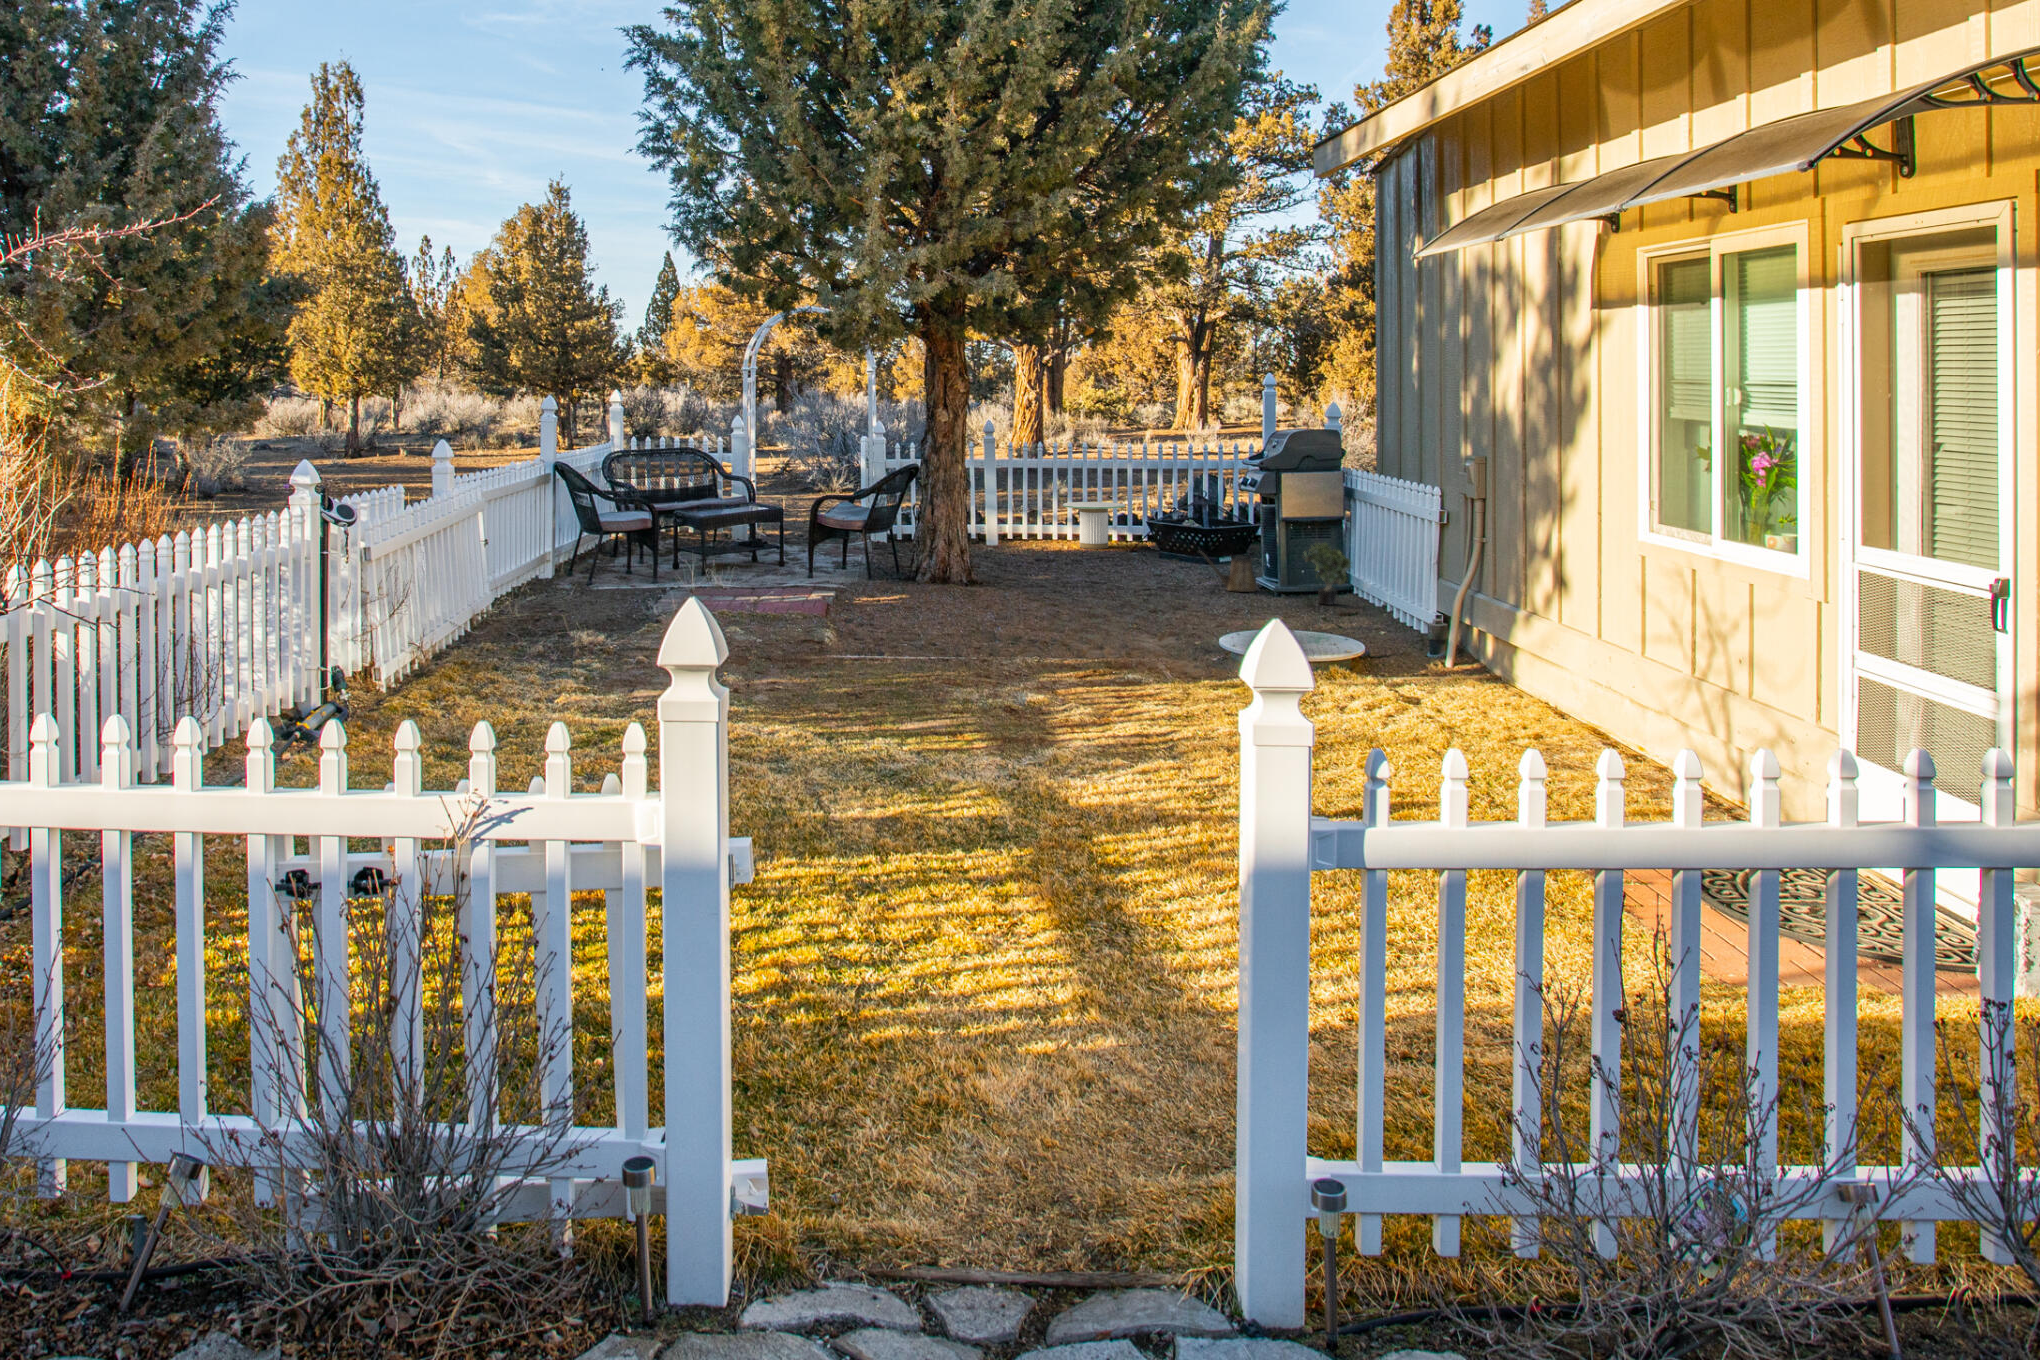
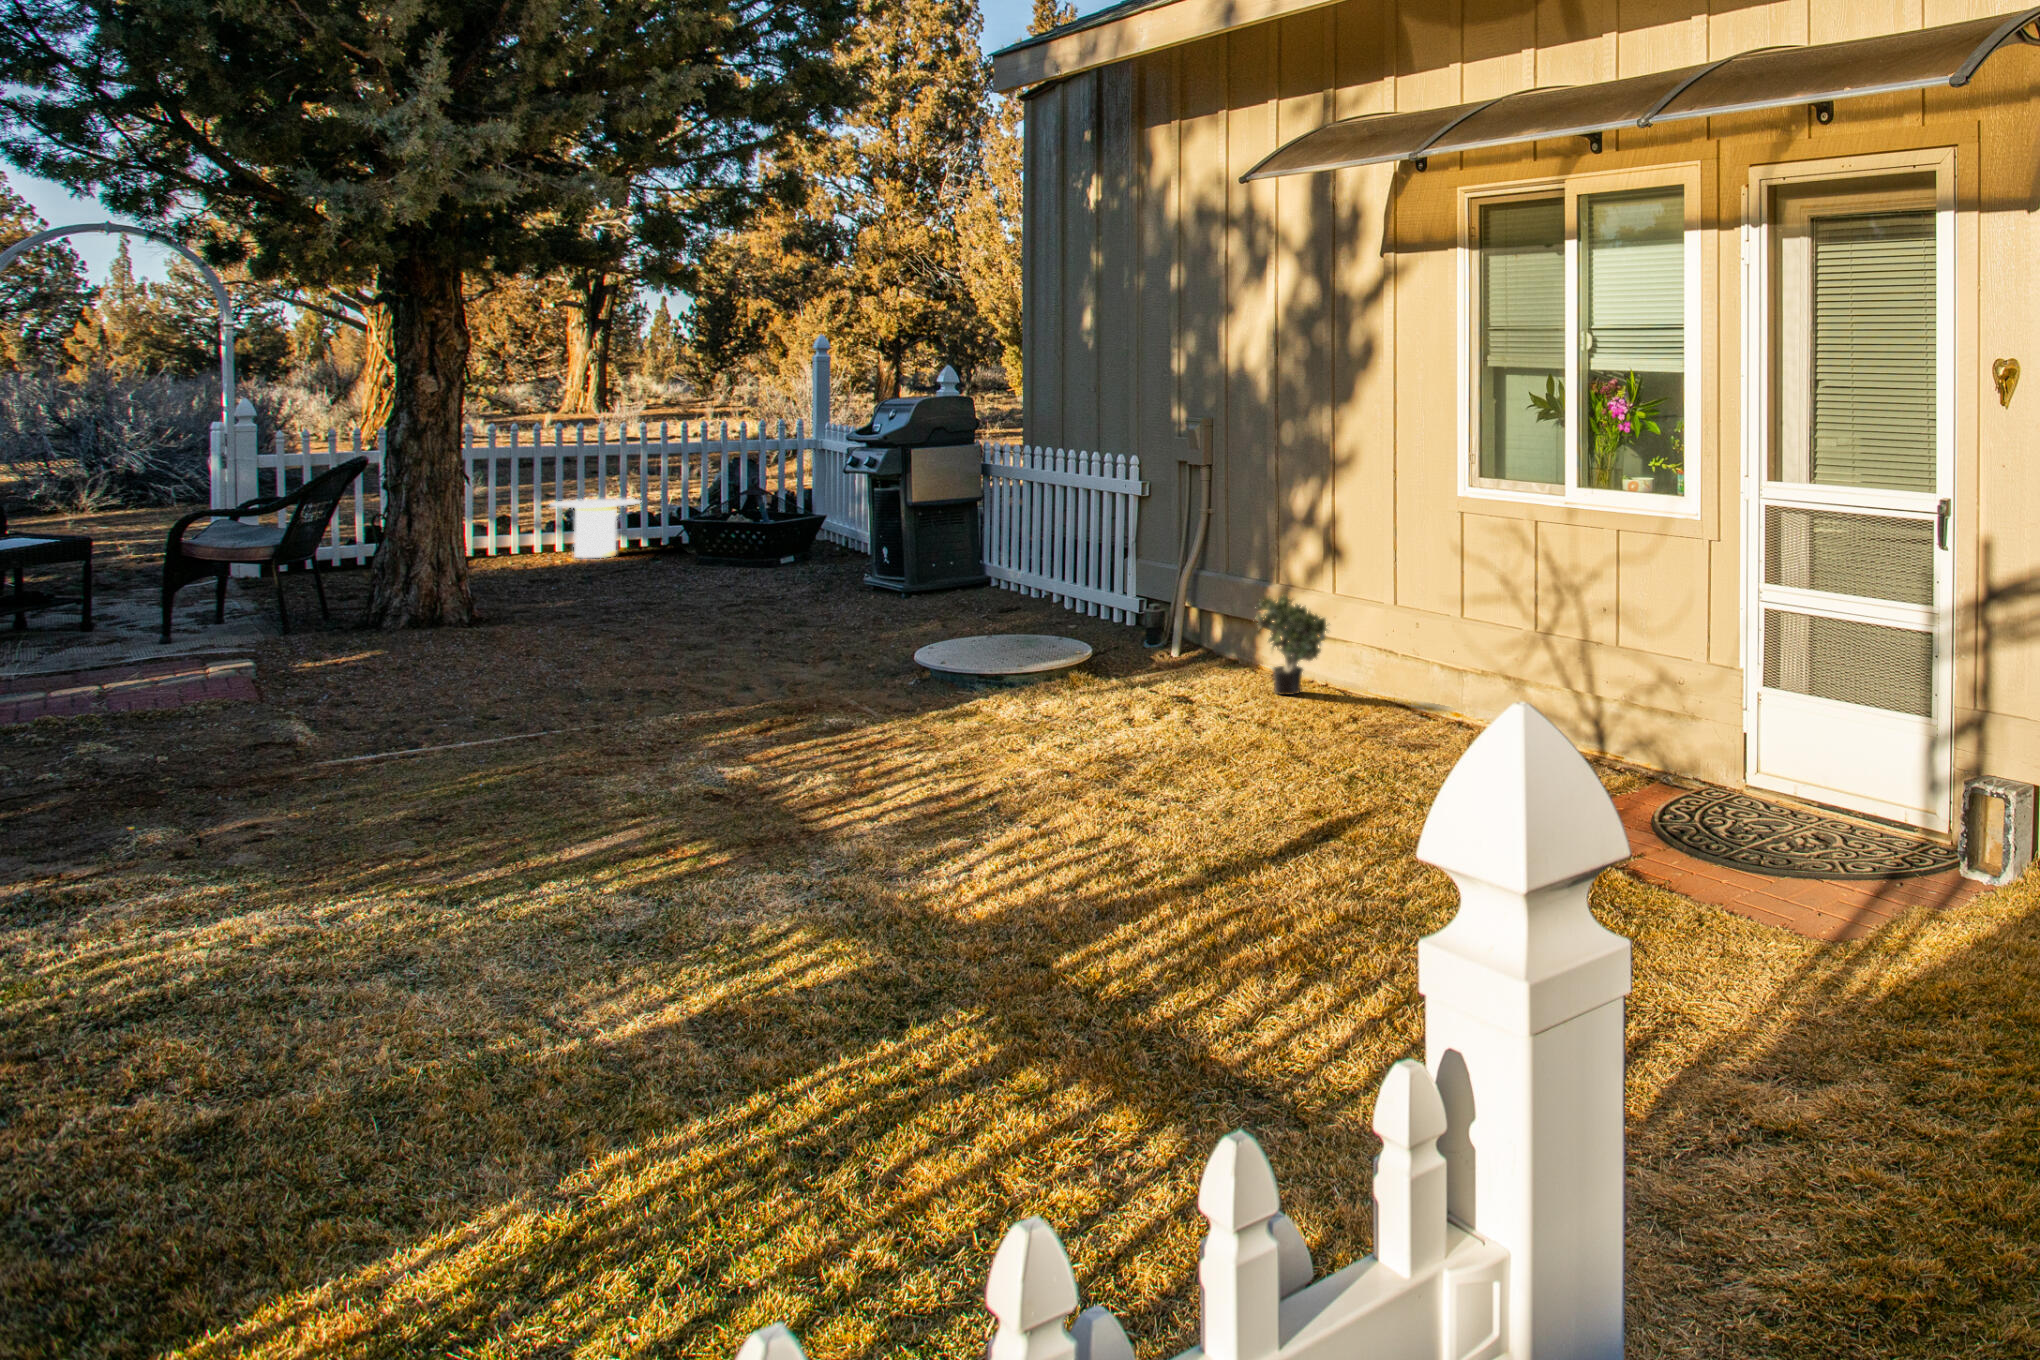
potted plant: present [1303,543,1351,605] -> present [1255,595,1328,695]
watering can: present [1201,552,1256,592] -> none [790,548,875,593]

